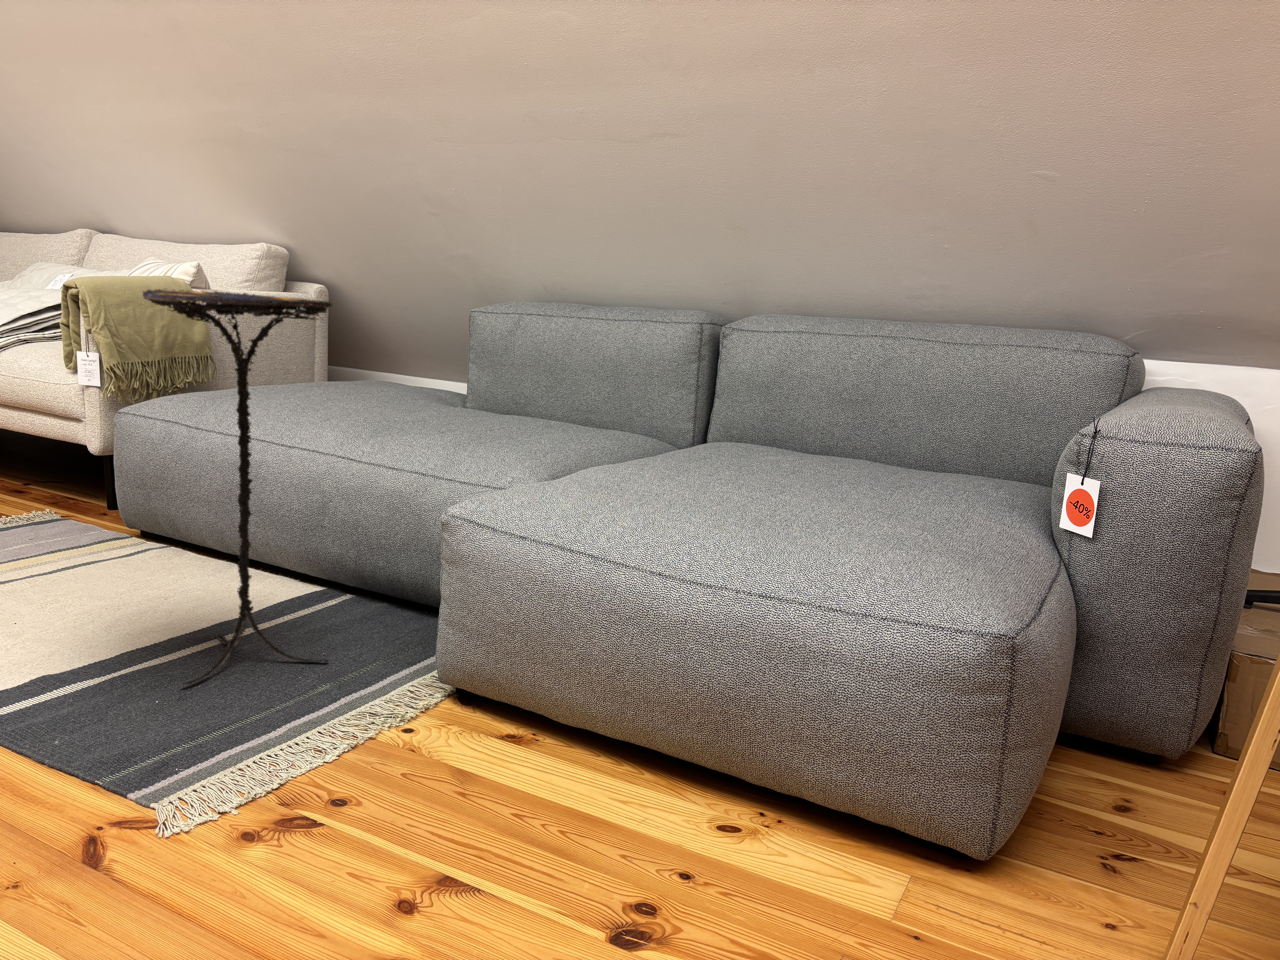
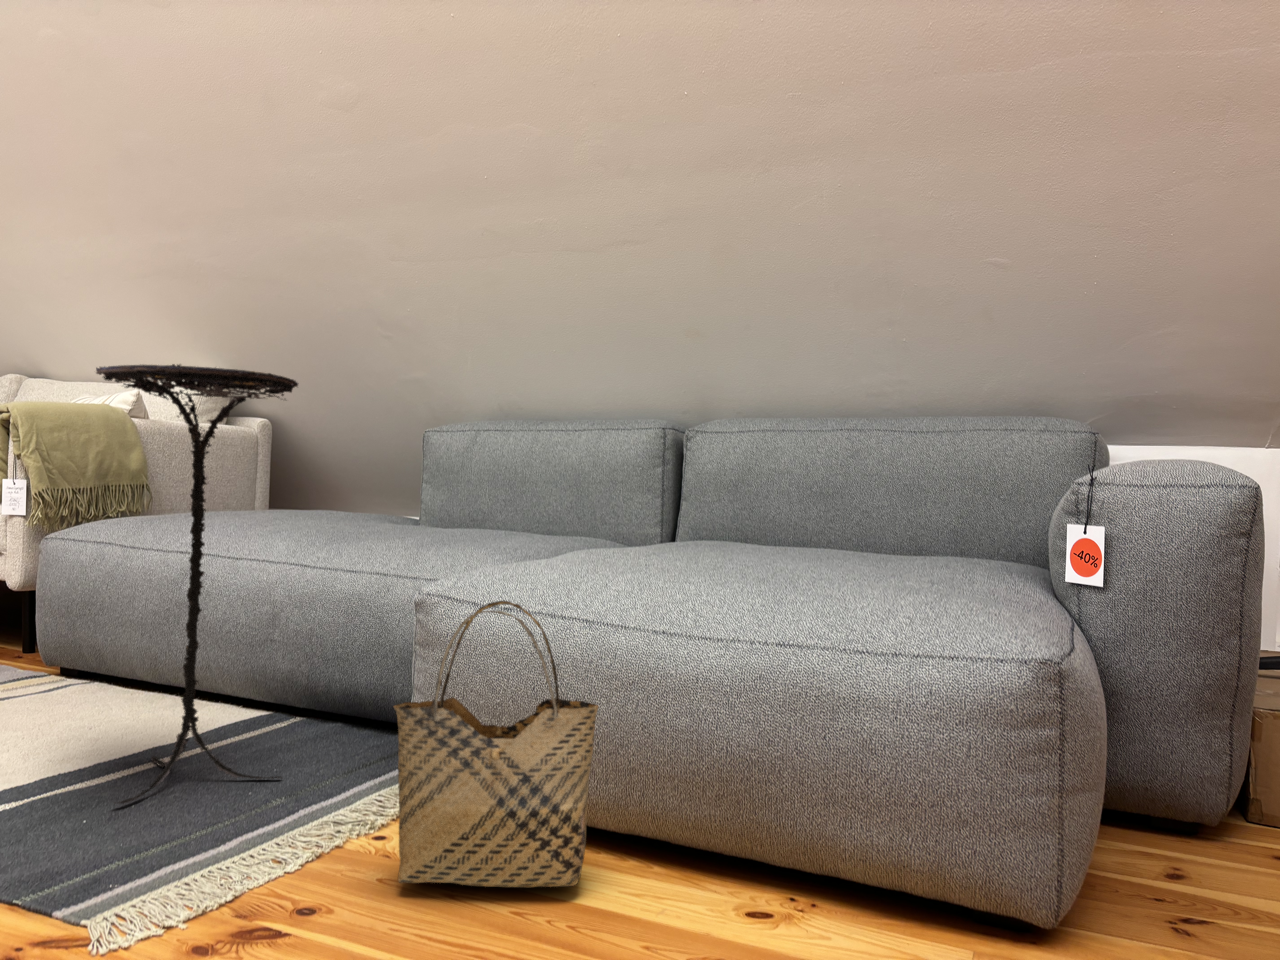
woven basket: none [413,535,598,792] -> present [393,601,598,887]

